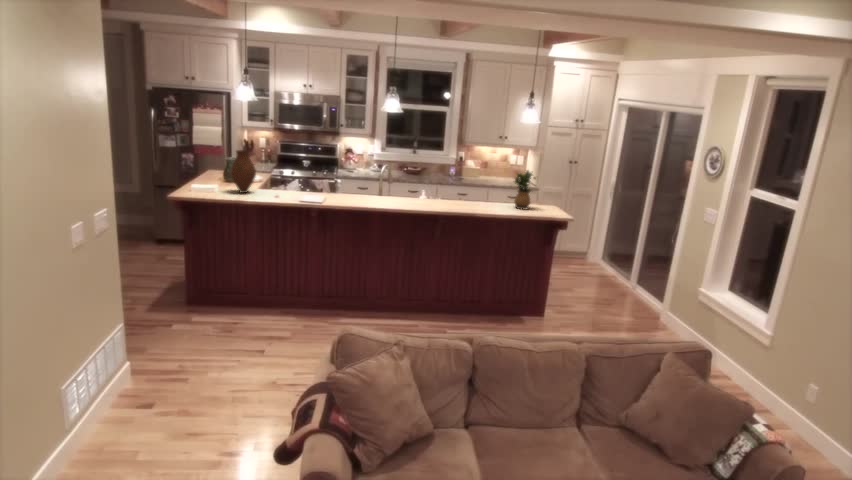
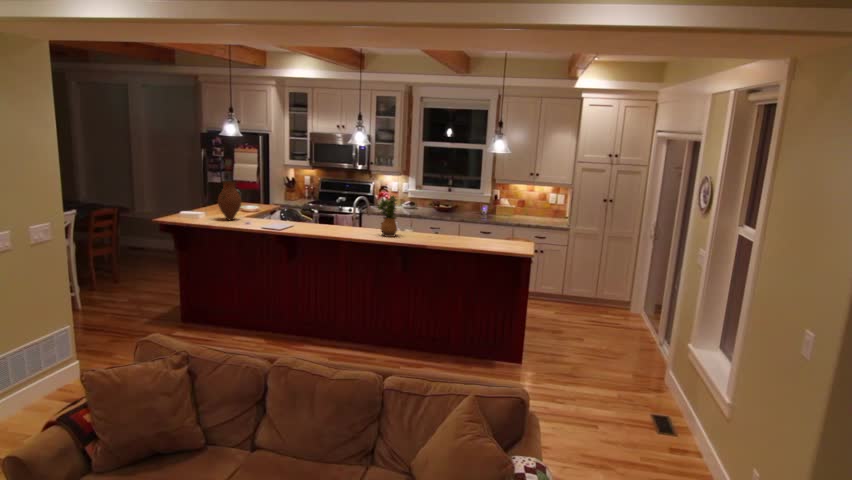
potted plant: present [514,170,532,210] -> present [378,196,397,237]

